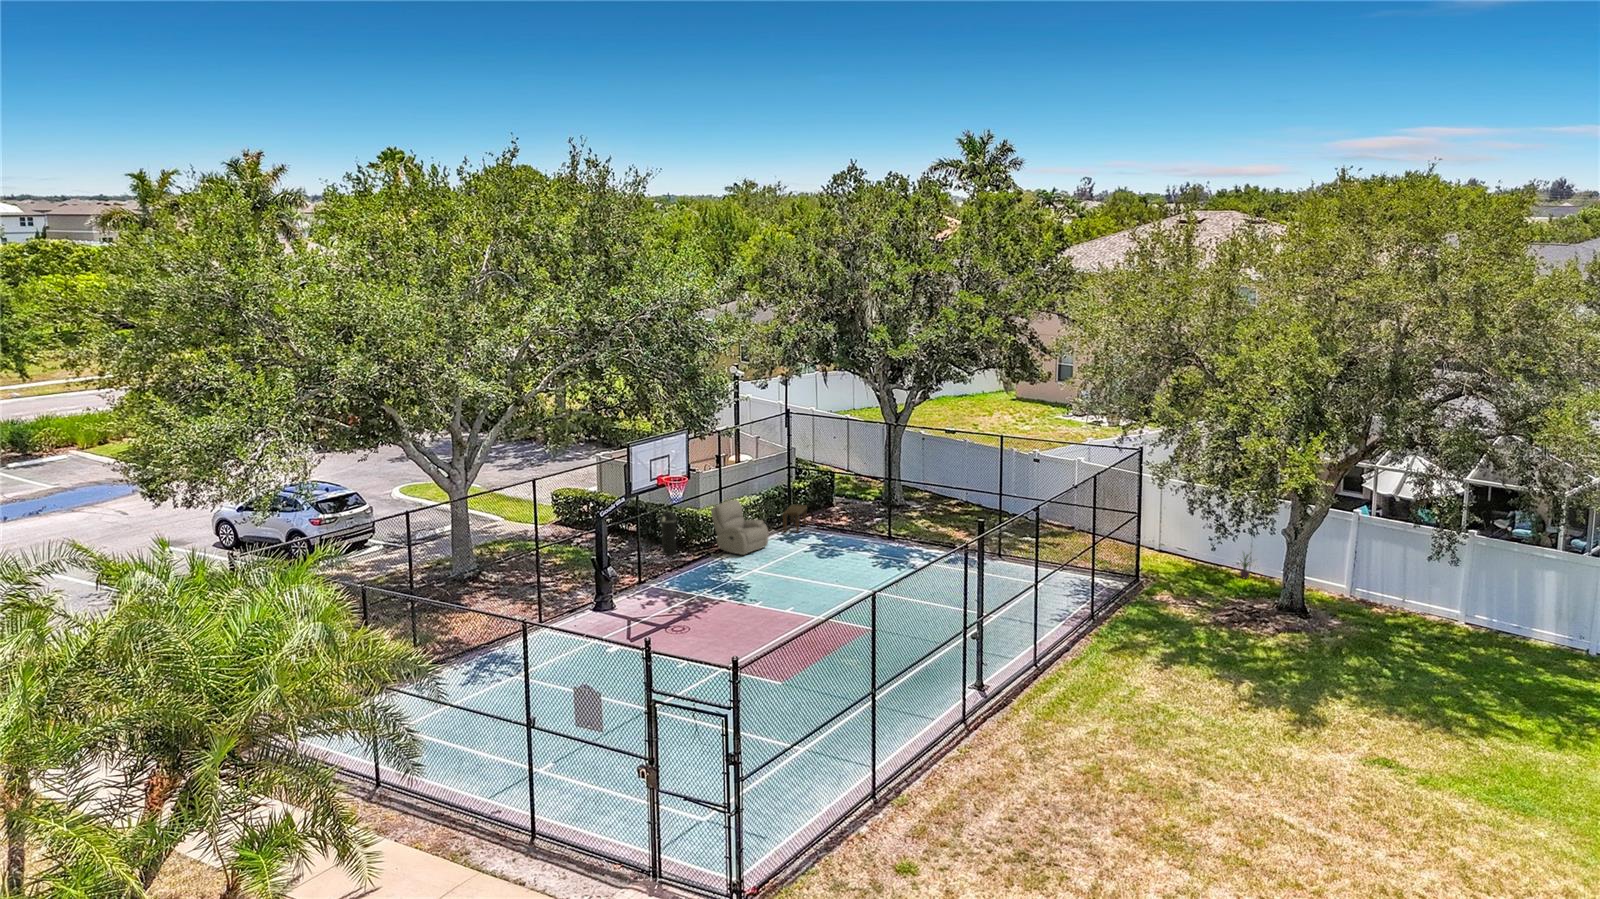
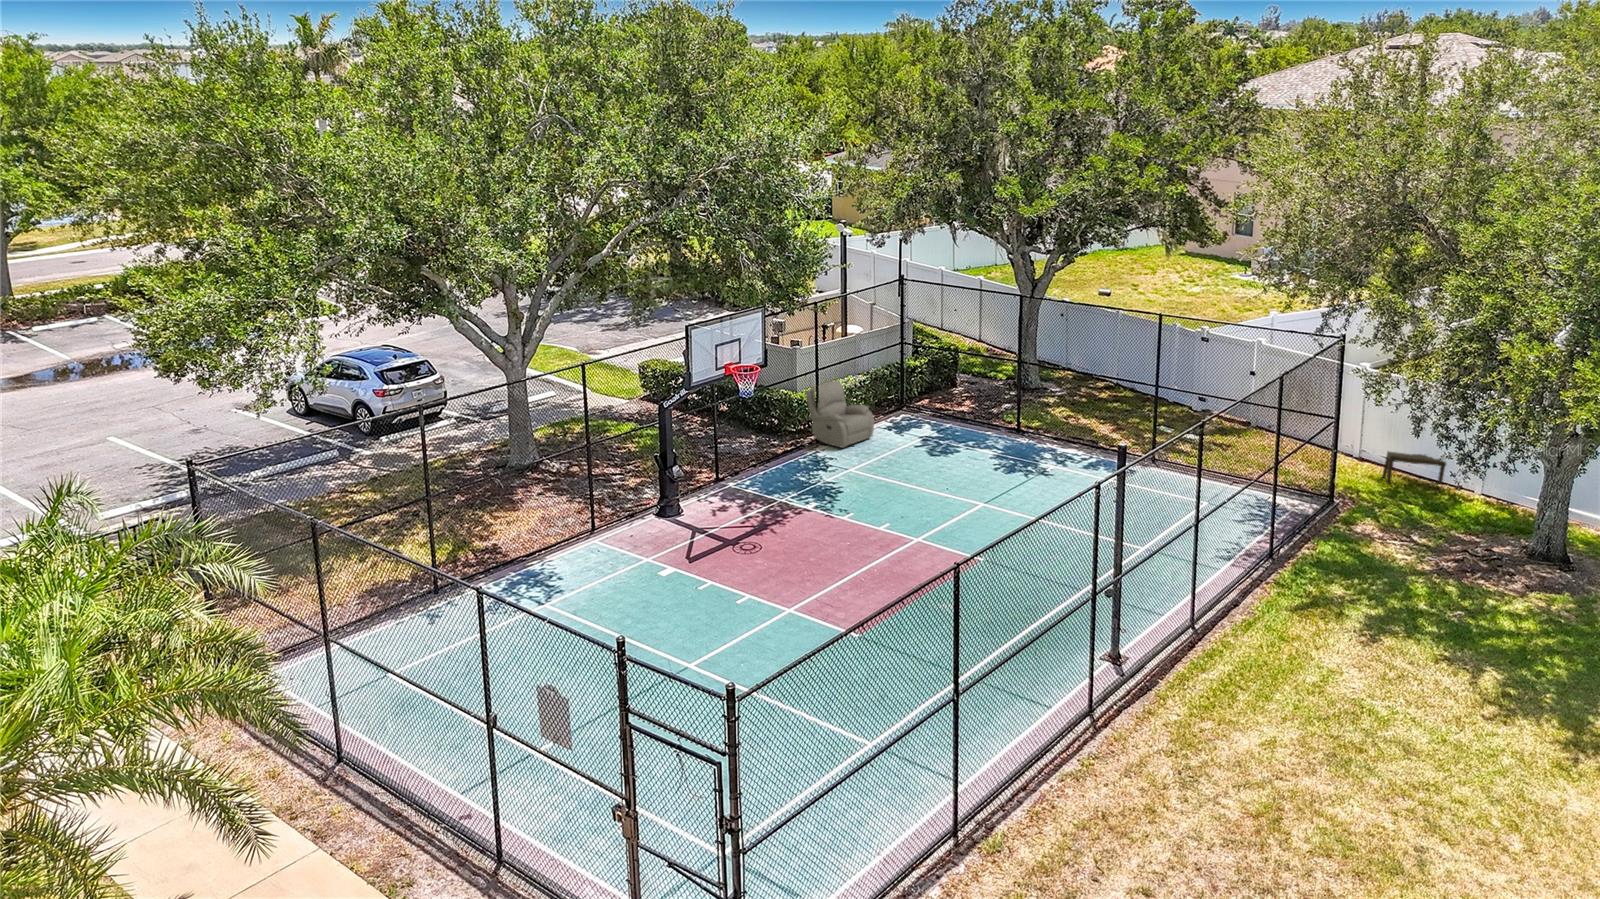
bench: present [783,505,807,533] -> present [1382,451,1446,489]
trash can: present [660,511,676,555] -> none [747,393,766,444]
decorative plant: present [1240,555,1250,578] -> none [1461,470,1502,506]

